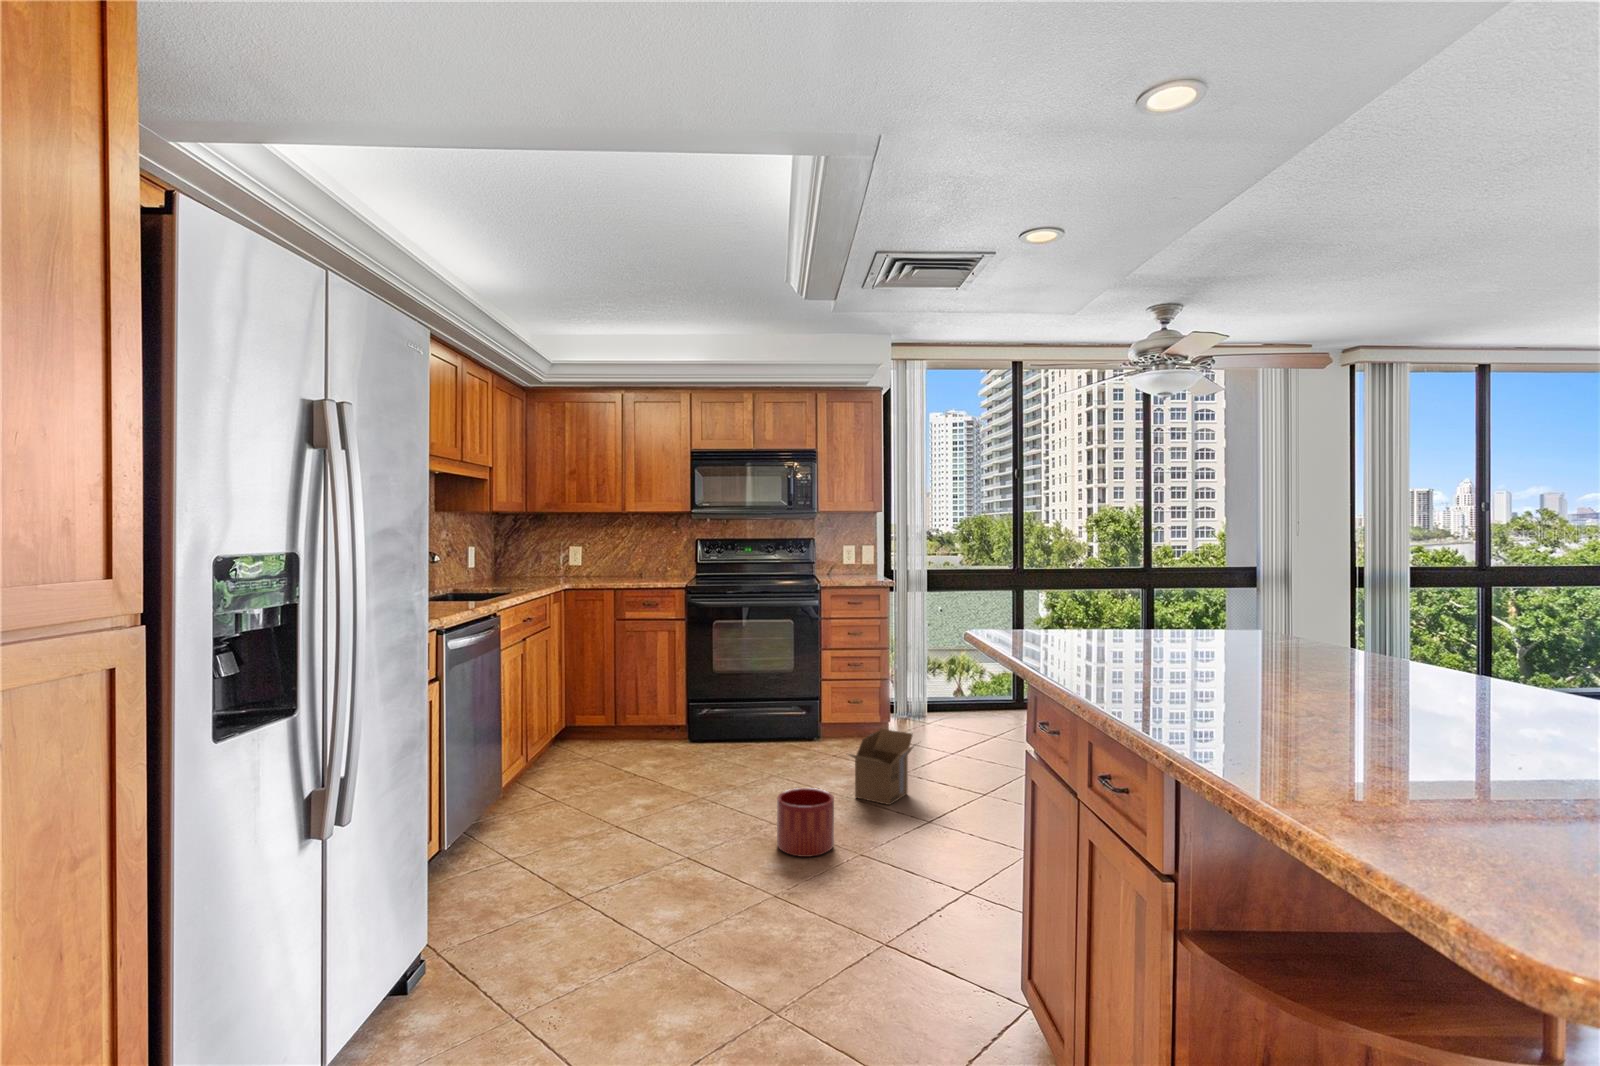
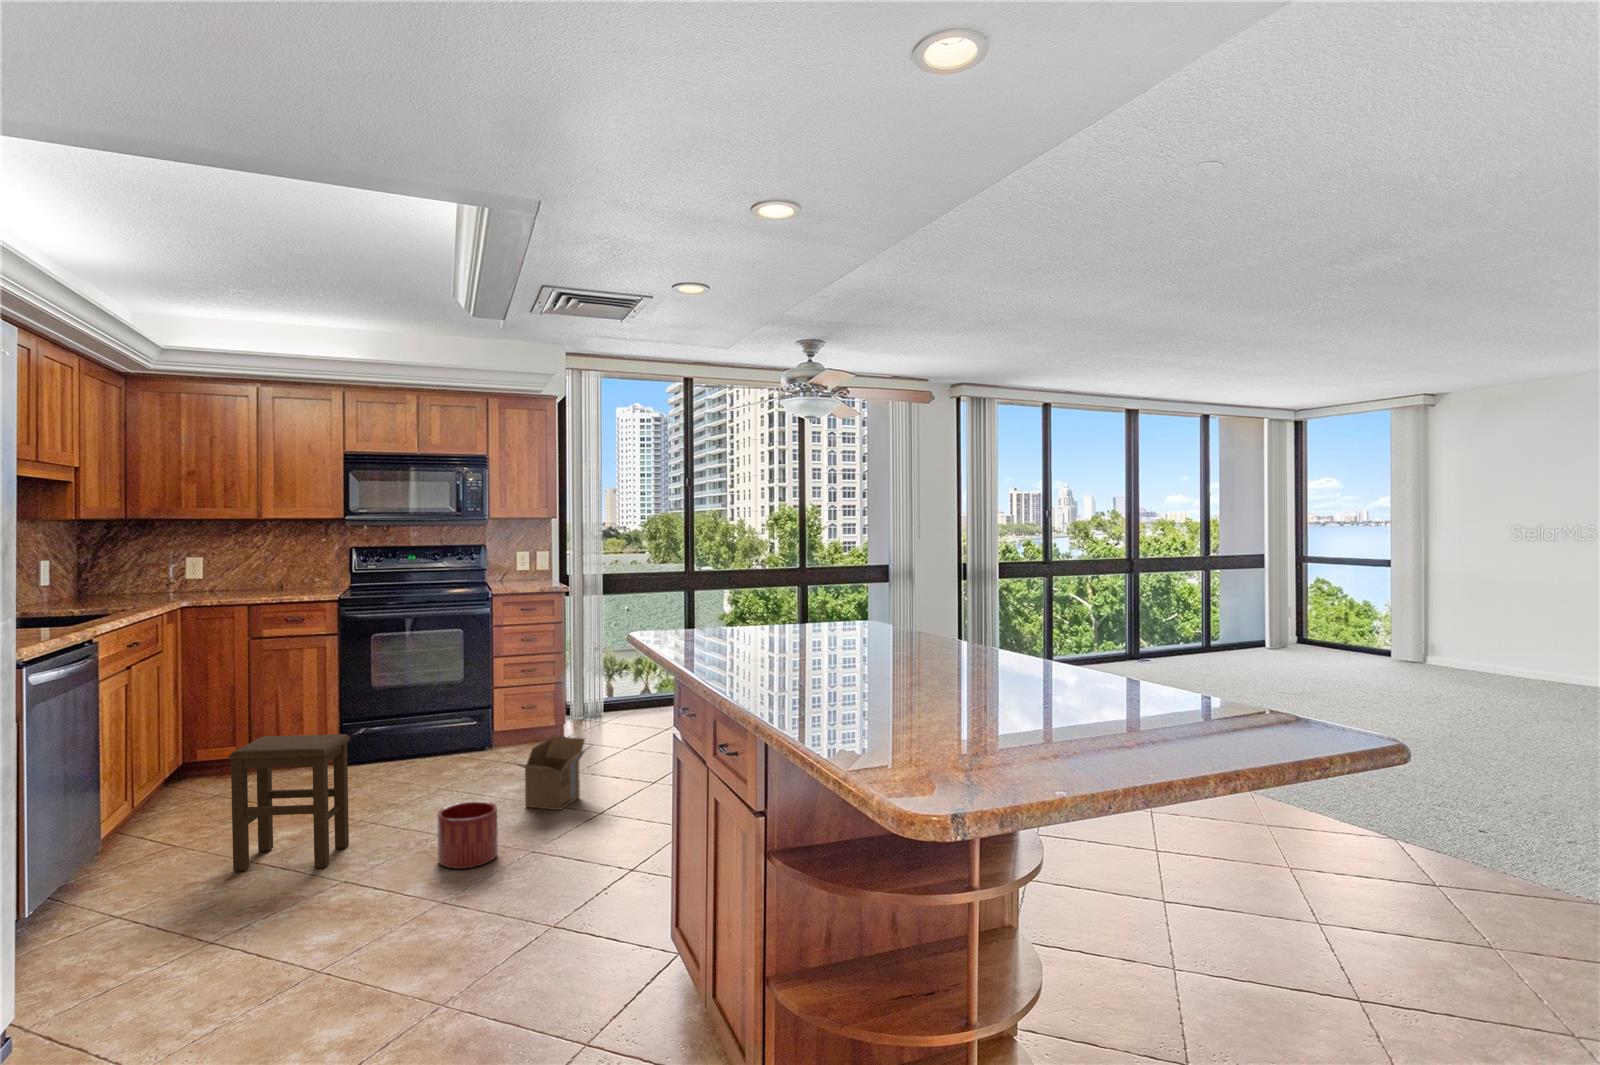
stool: none [597,707,699,838] -> present [229,734,350,871]

